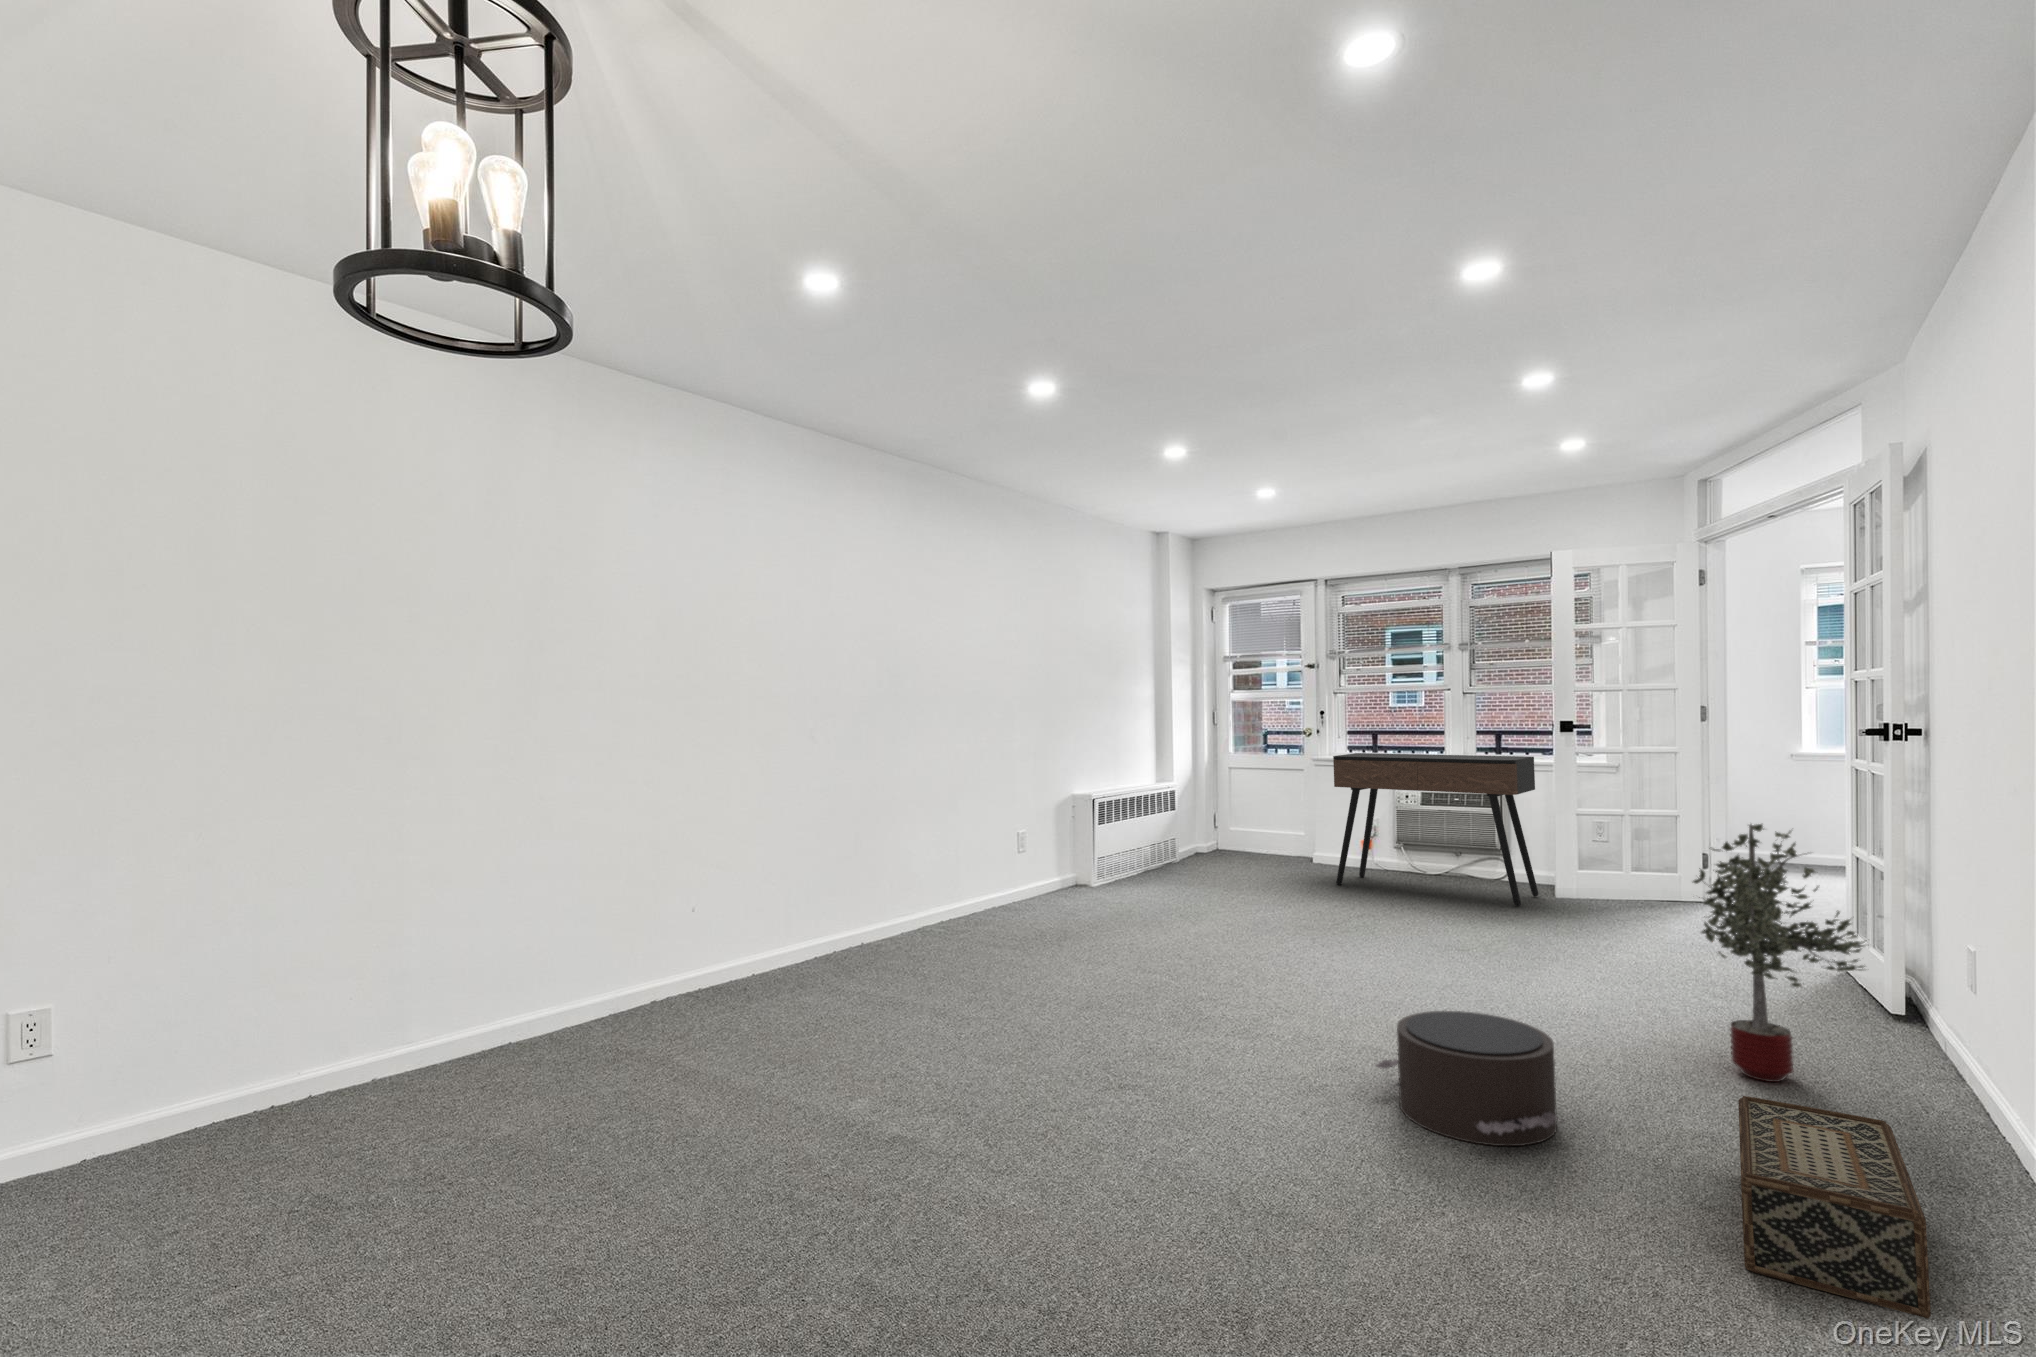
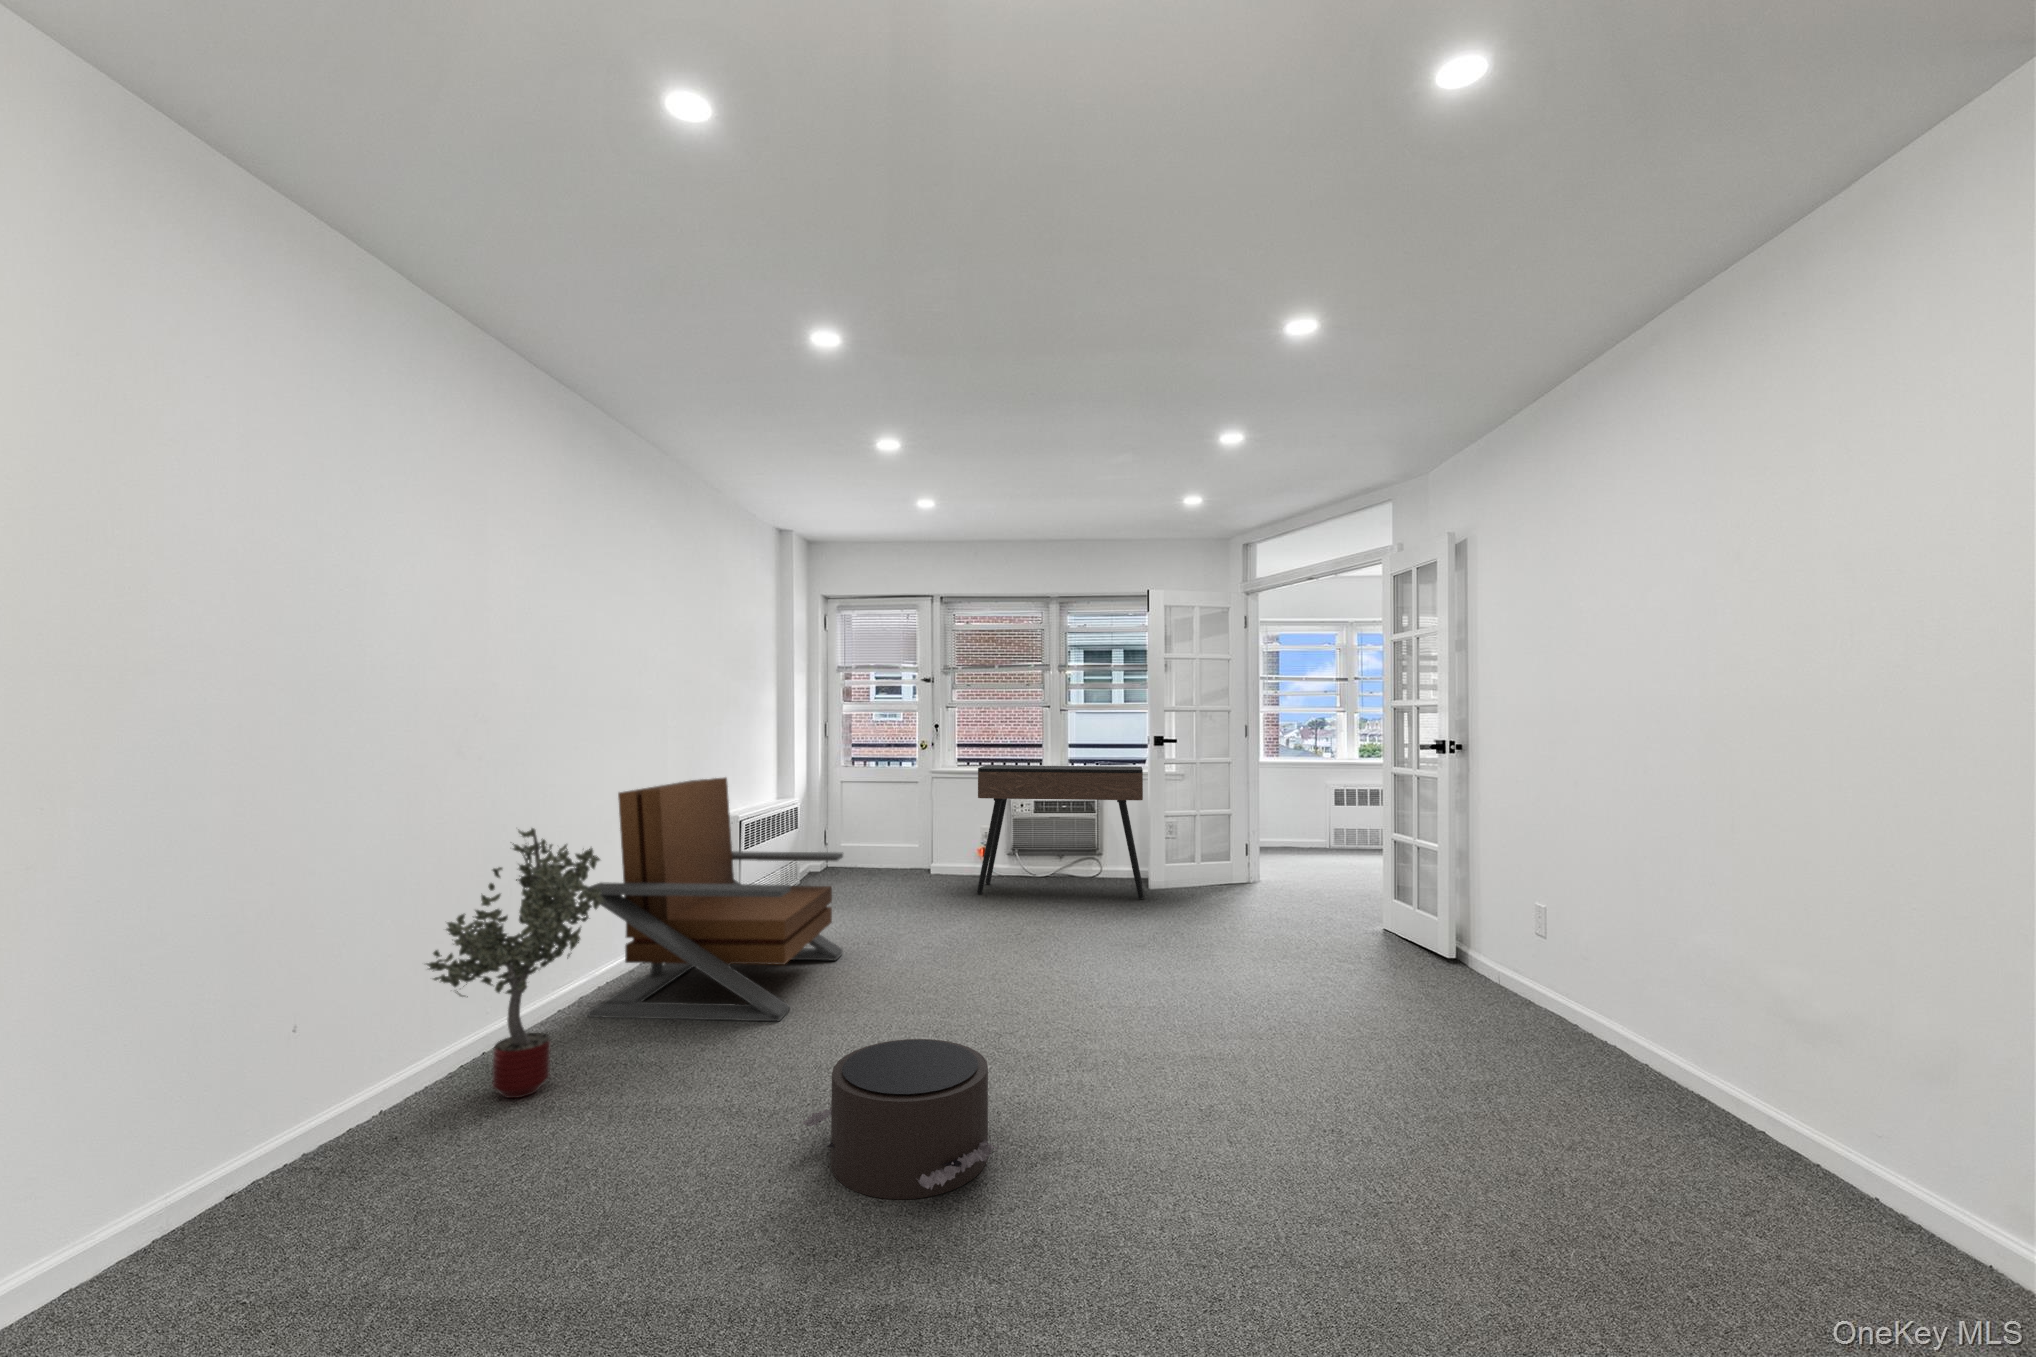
lounge chair: none [922,761,1144,954] -> present [588,777,843,1021]
potted tree: present [1693,824,1865,1082] -> present [426,828,605,1098]
pouf: present [1375,1011,1557,1146] -> present [803,1039,999,1199]
woven basket: present [1738,1096,1931,1318] -> none [1631,1056,1905,1227]

